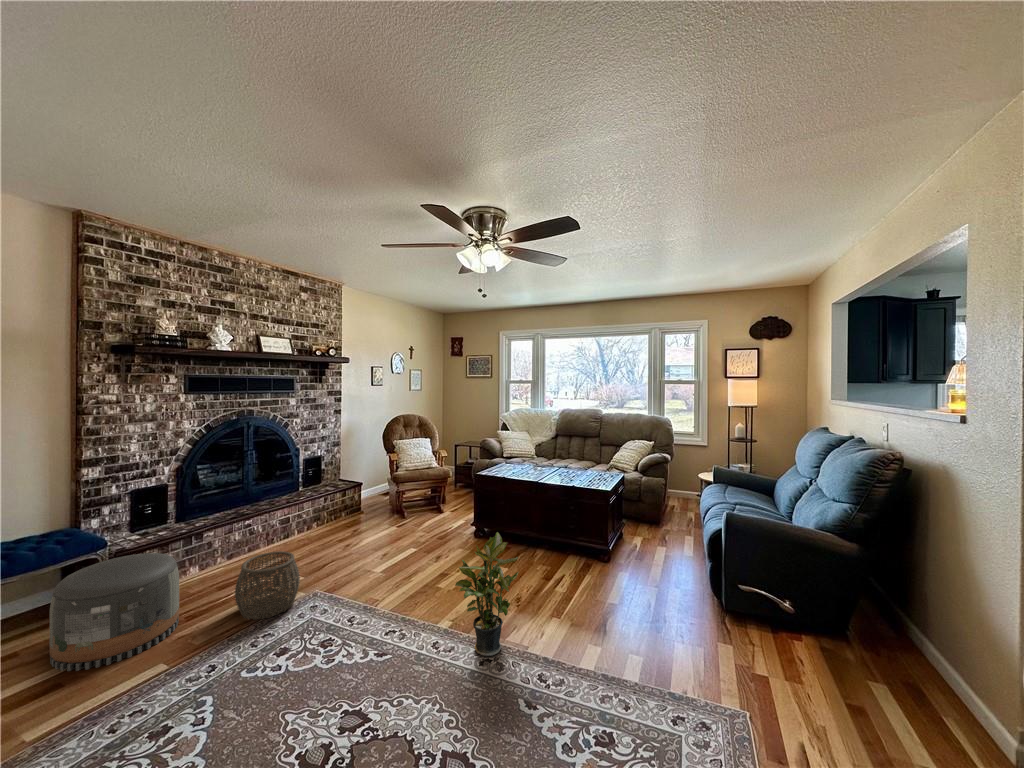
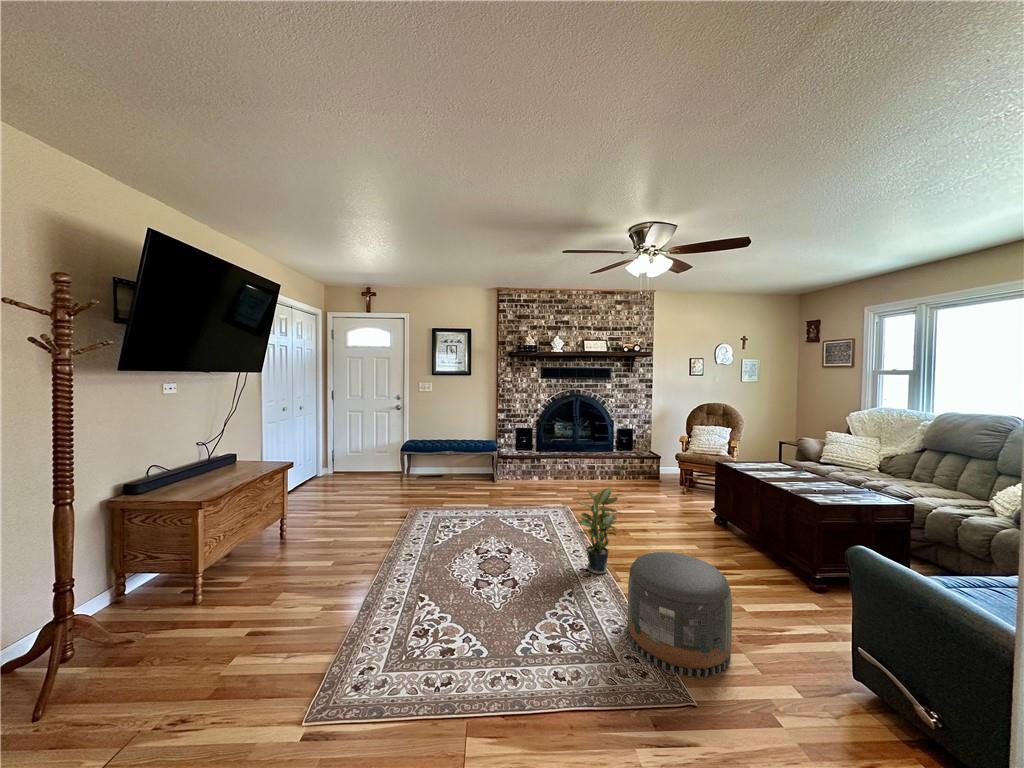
woven basket: present [235,551,300,620] -> none [523,473,556,508]
pouf: present [50,553,179,671] -> present [628,552,732,677]

